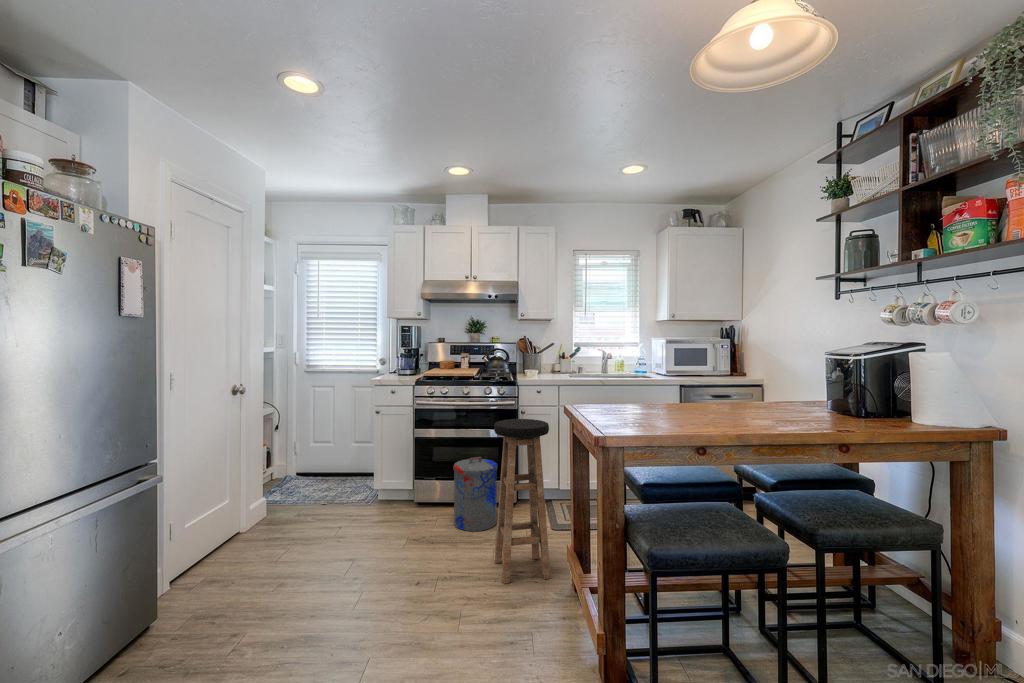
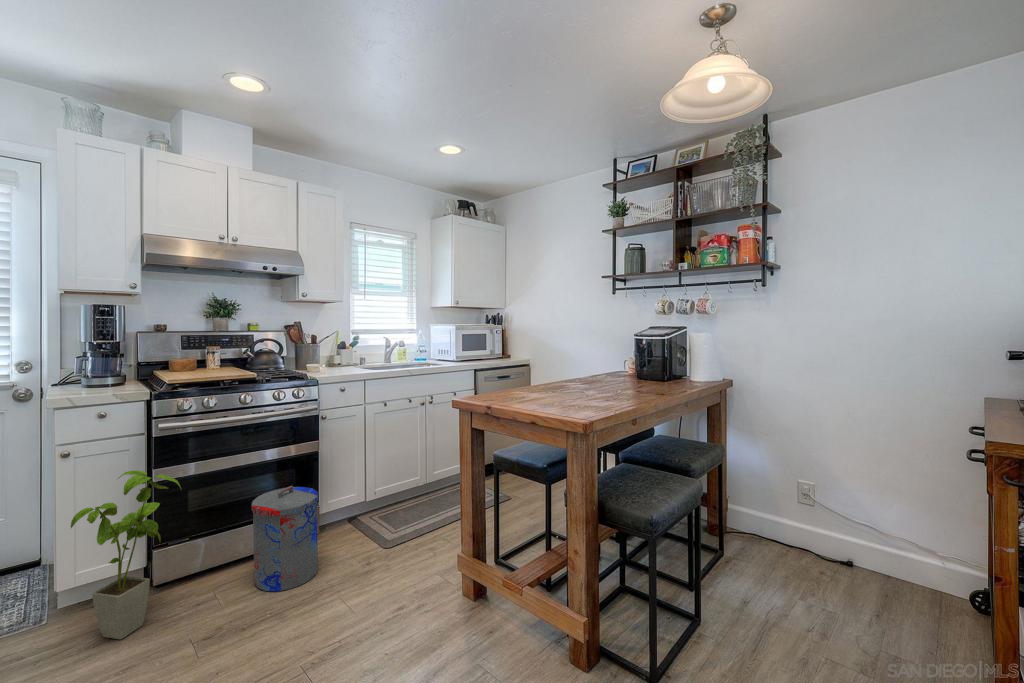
bar stool: present [494,419,551,584] -> none [363,425,445,634]
house plant: none [362,425,411,525] -> present [71,470,182,639]

